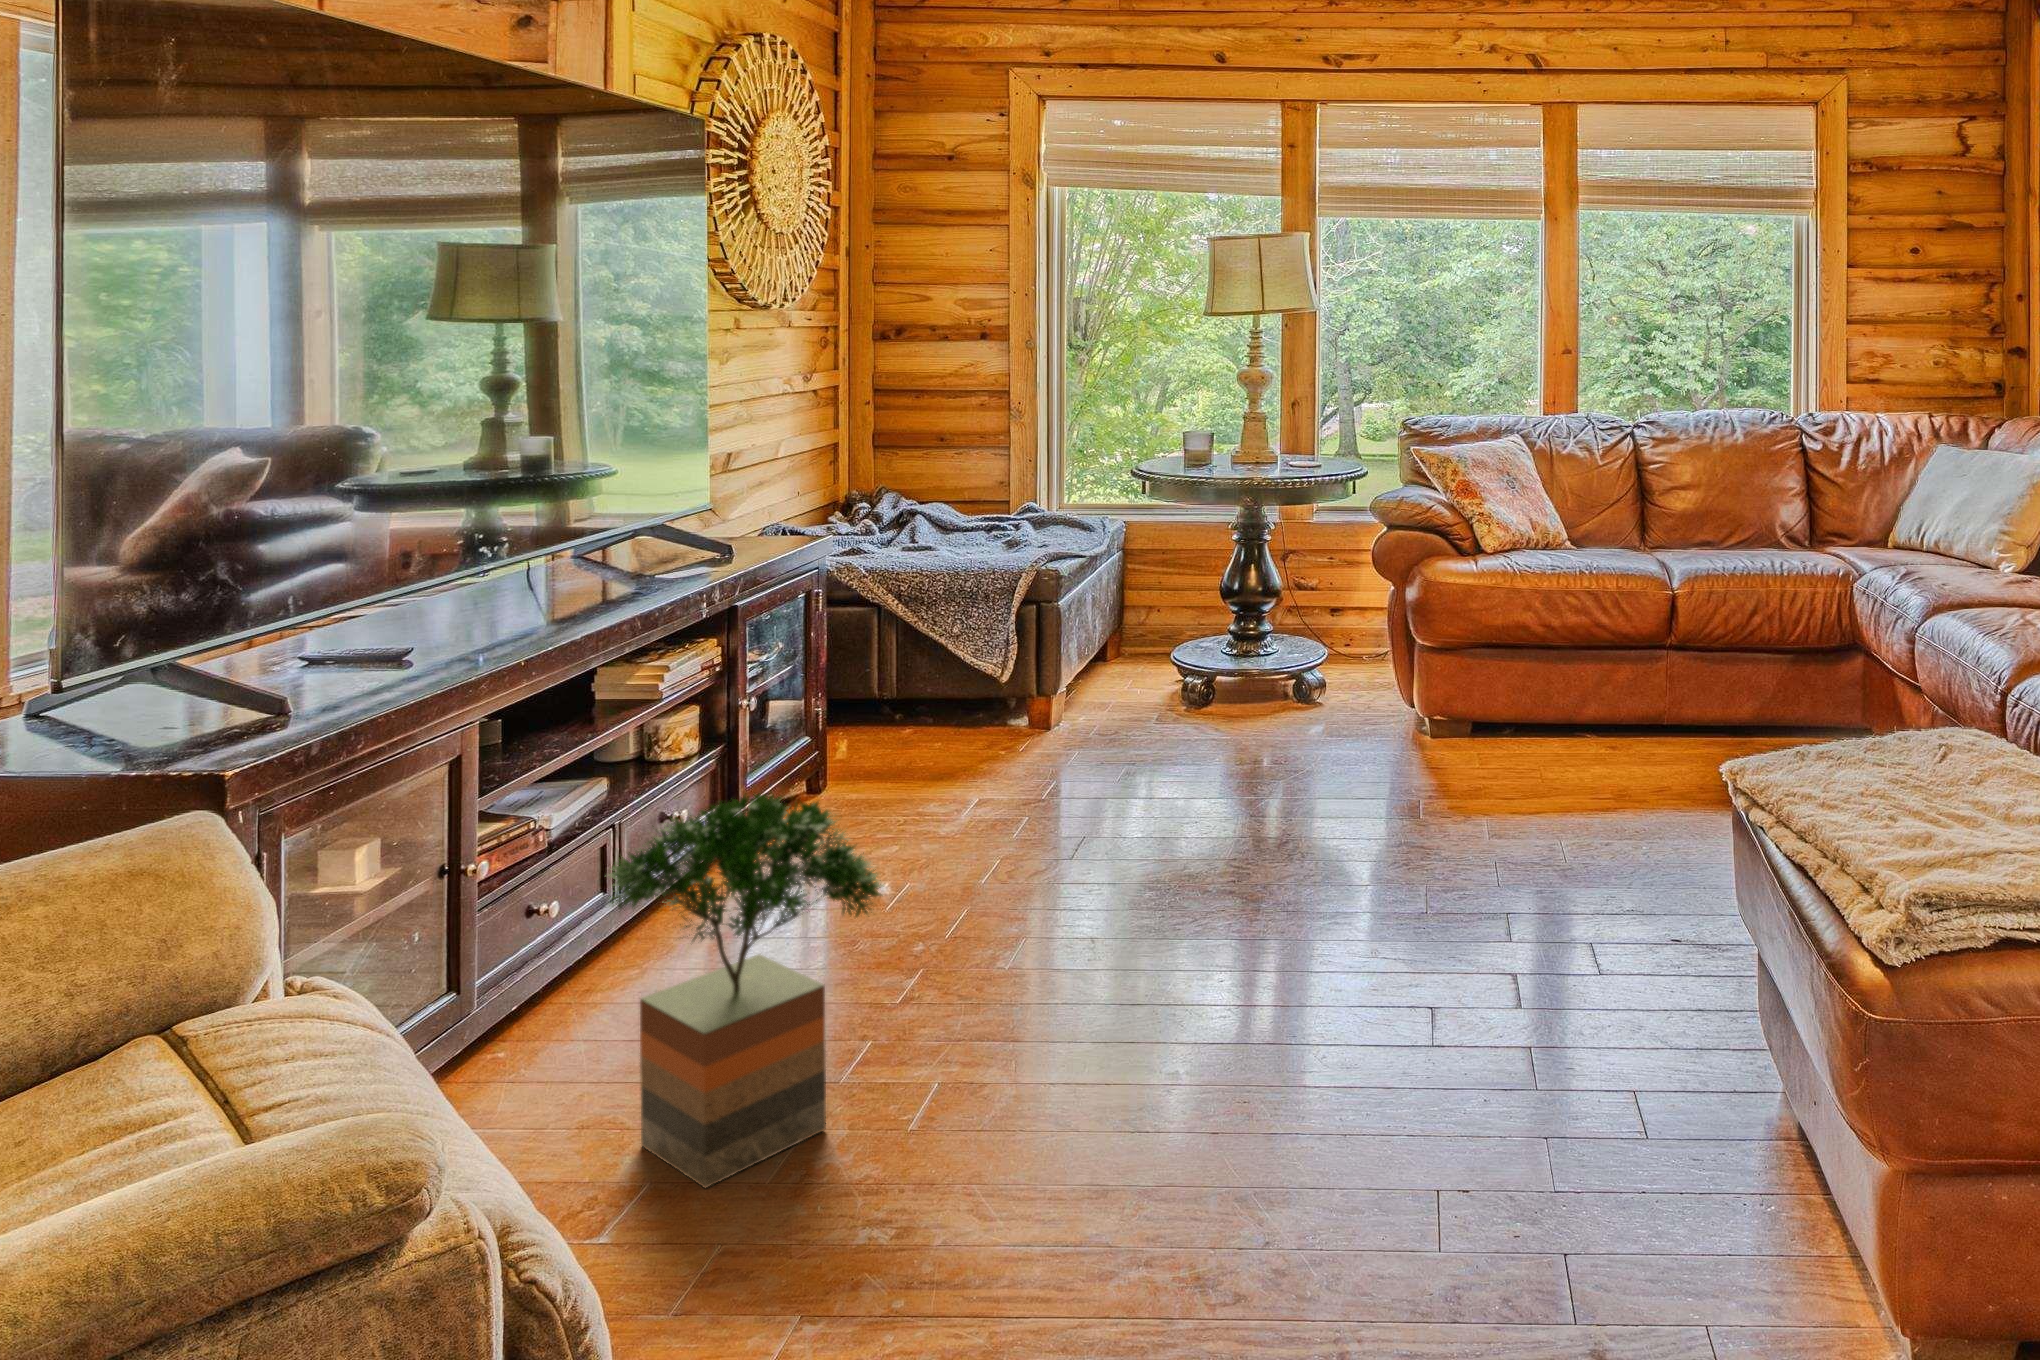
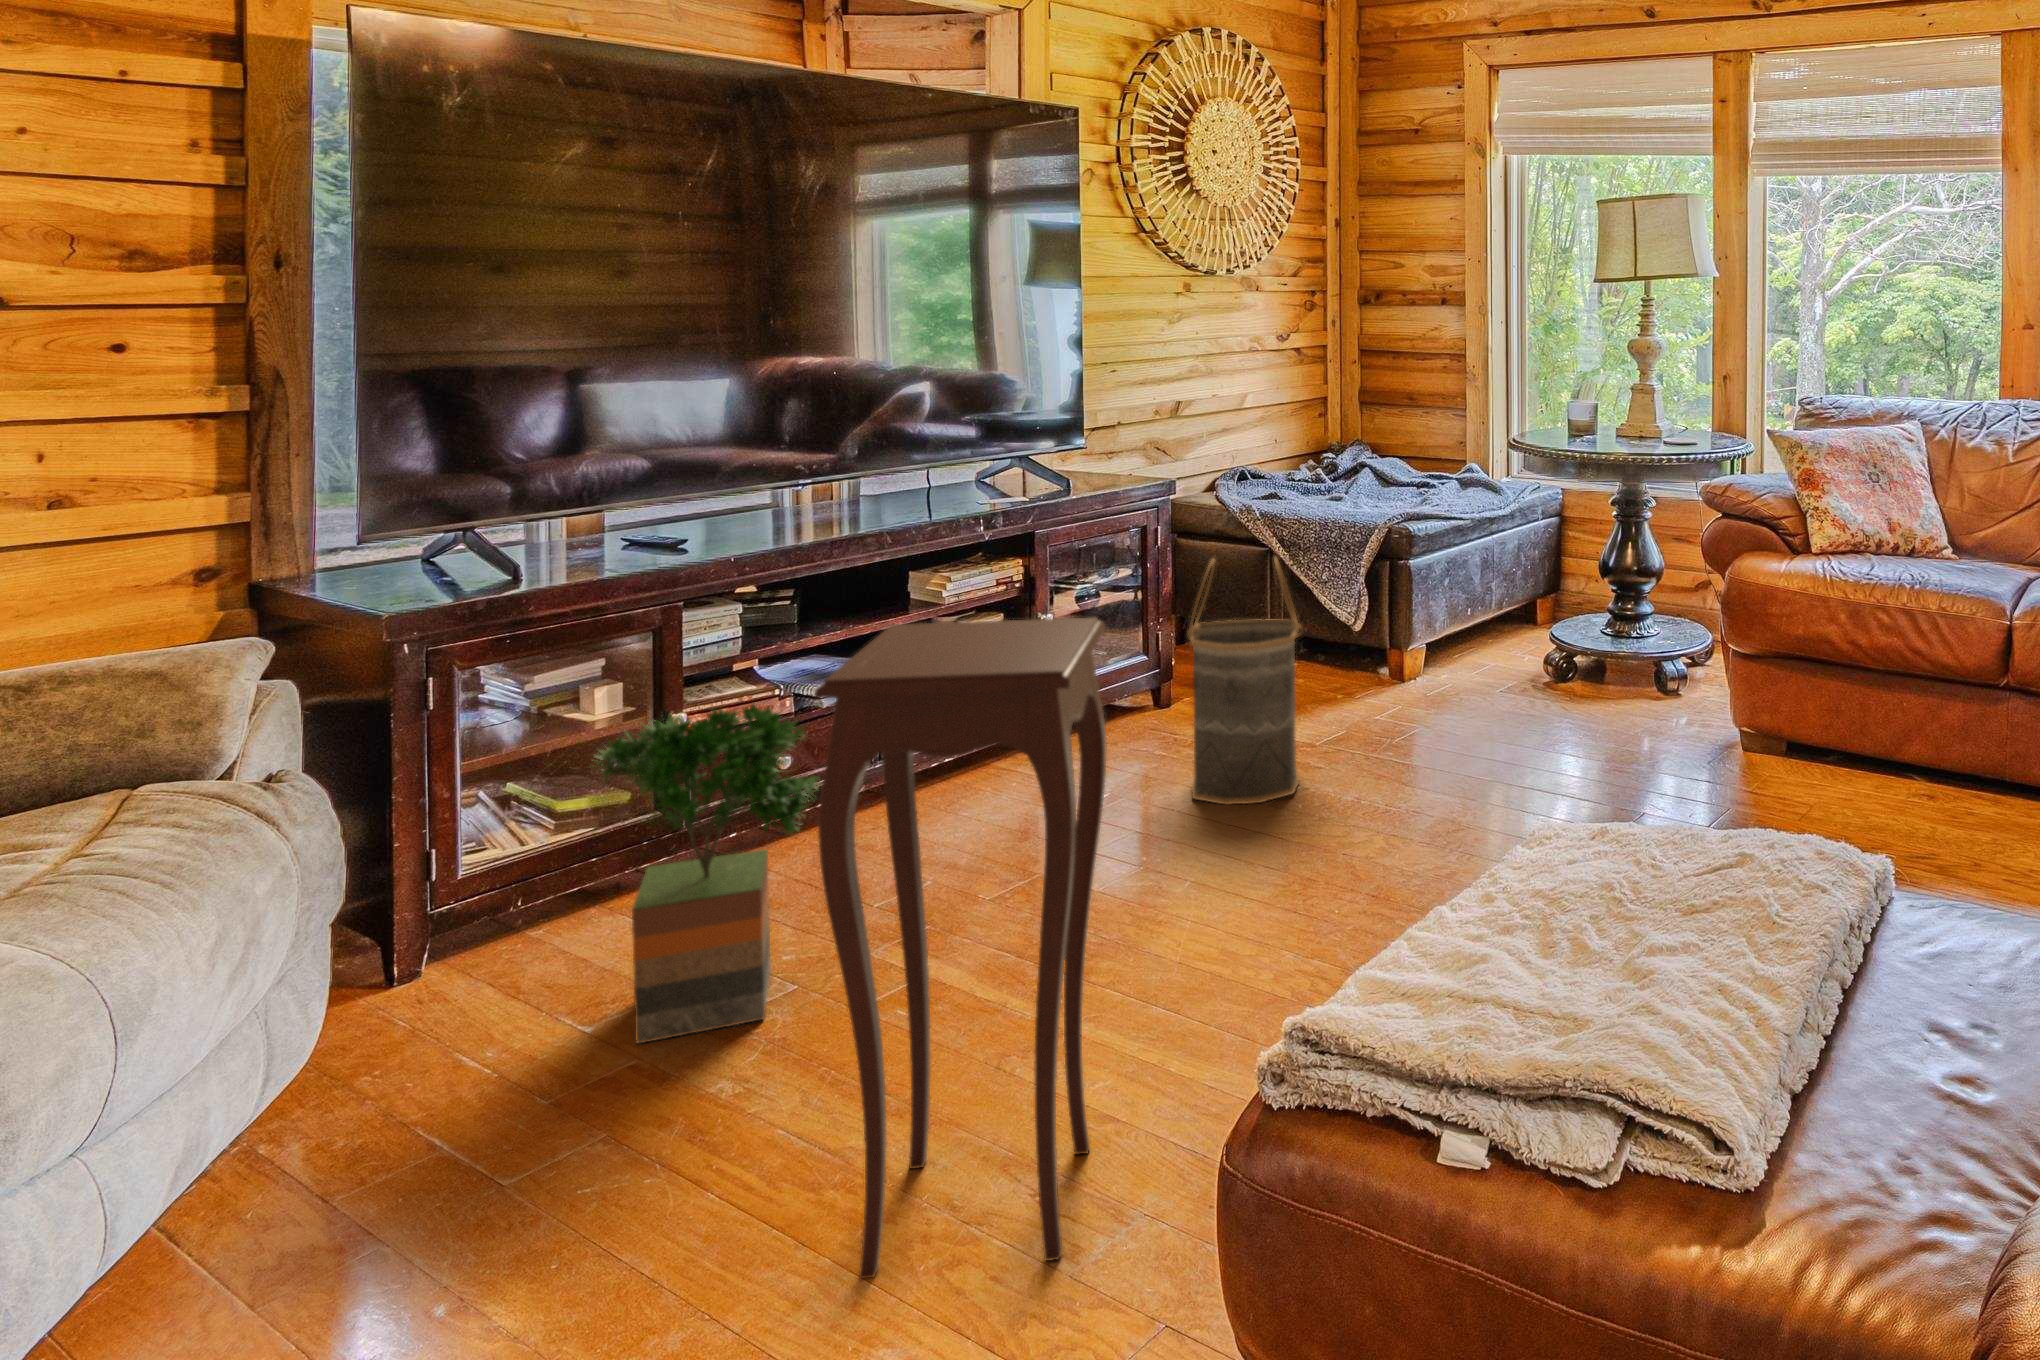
basket: none [972,596,1098,856] -> present [1187,558,1302,804]
side table: none [1138,629,1428,1266] -> present [814,617,1106,1279]

